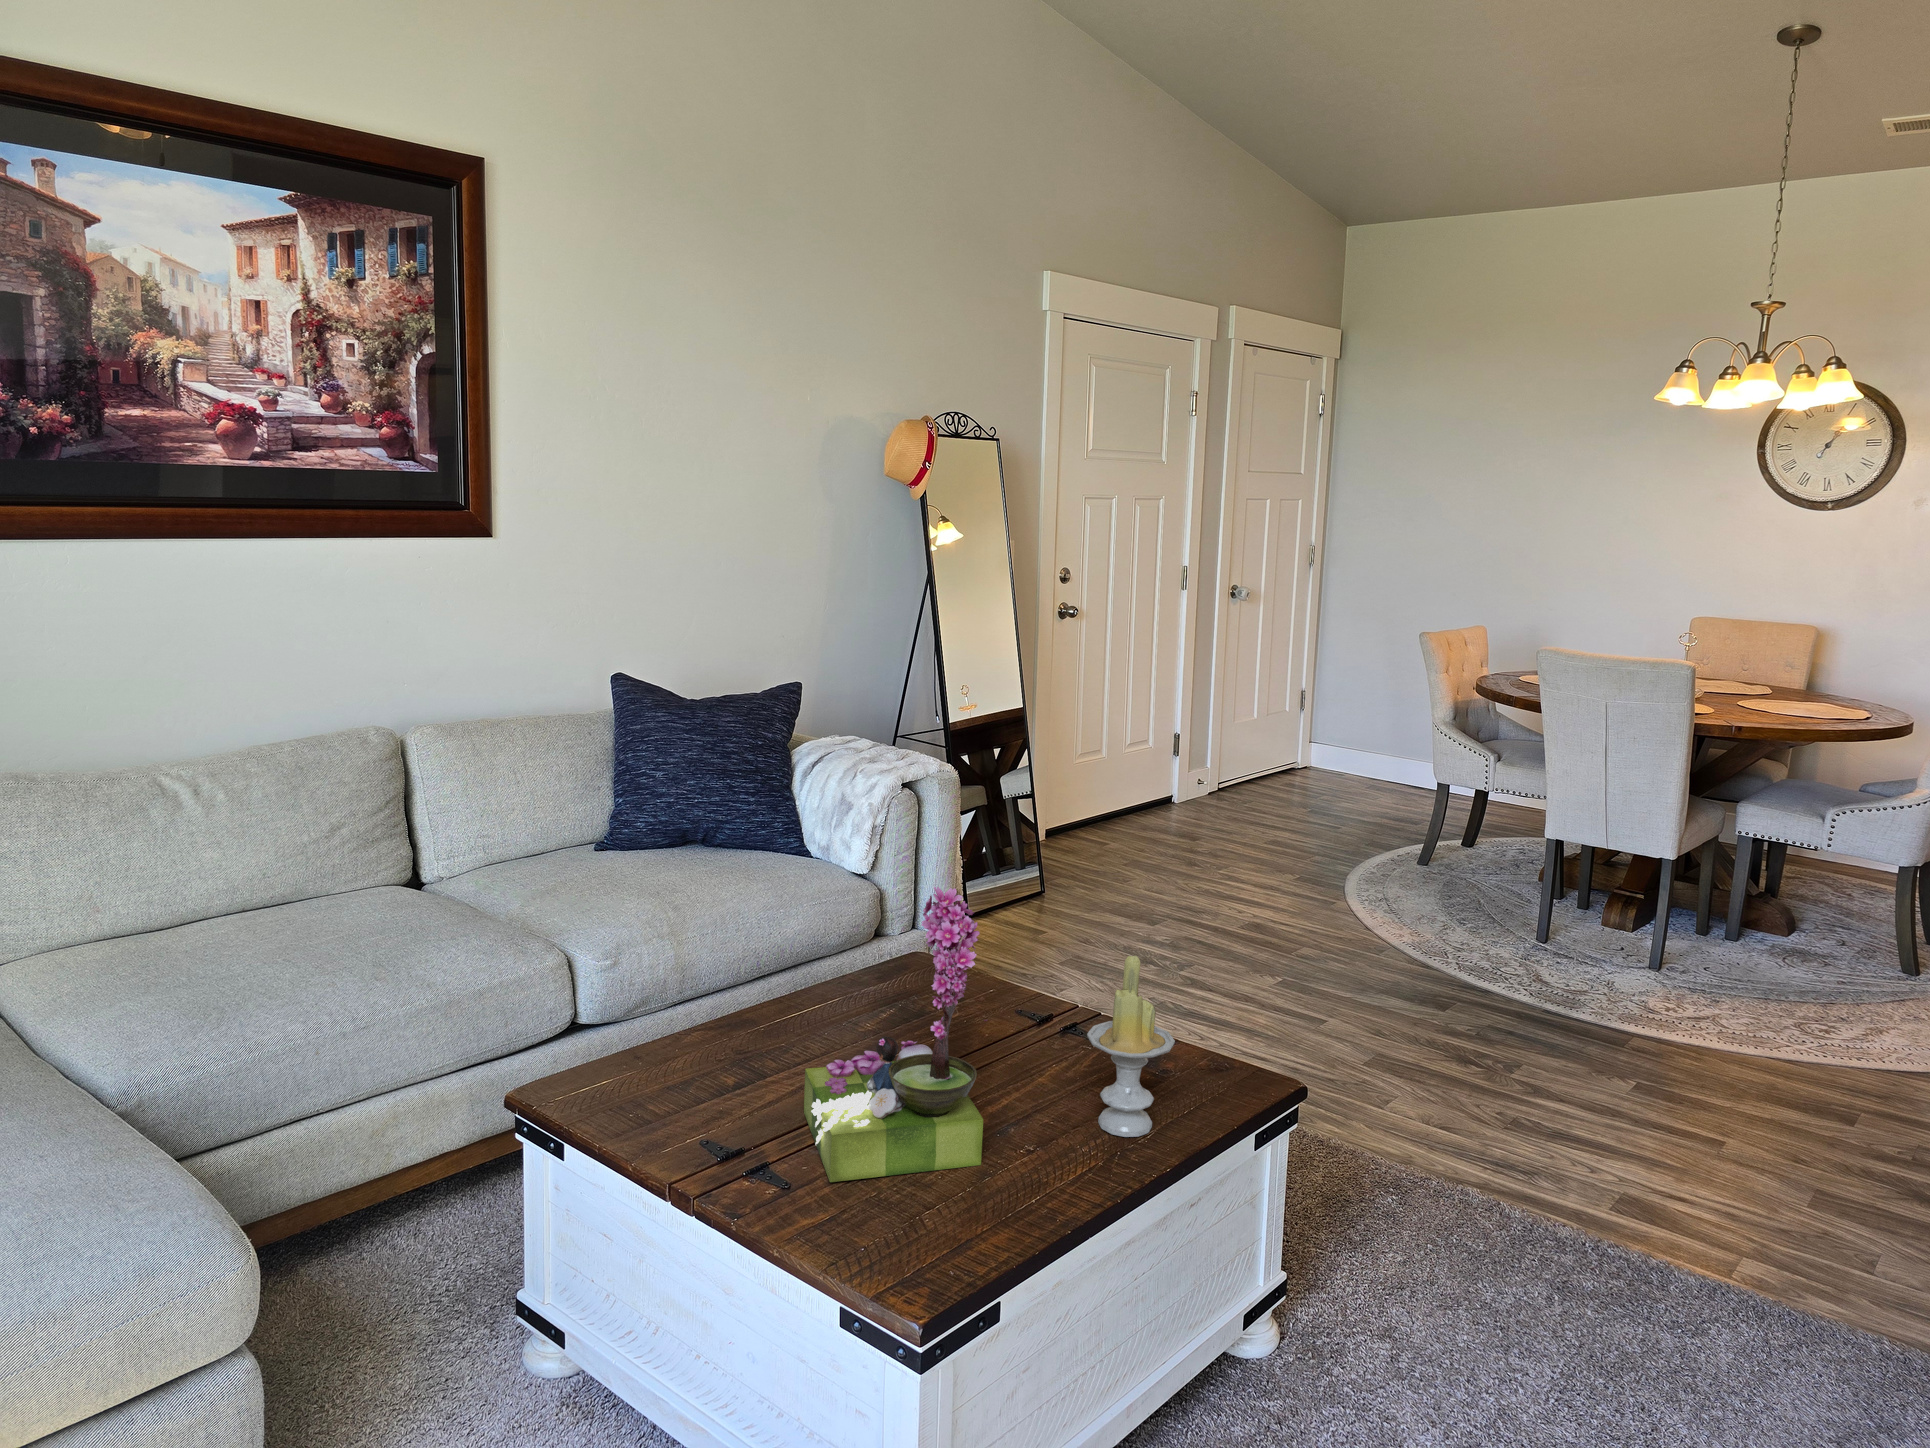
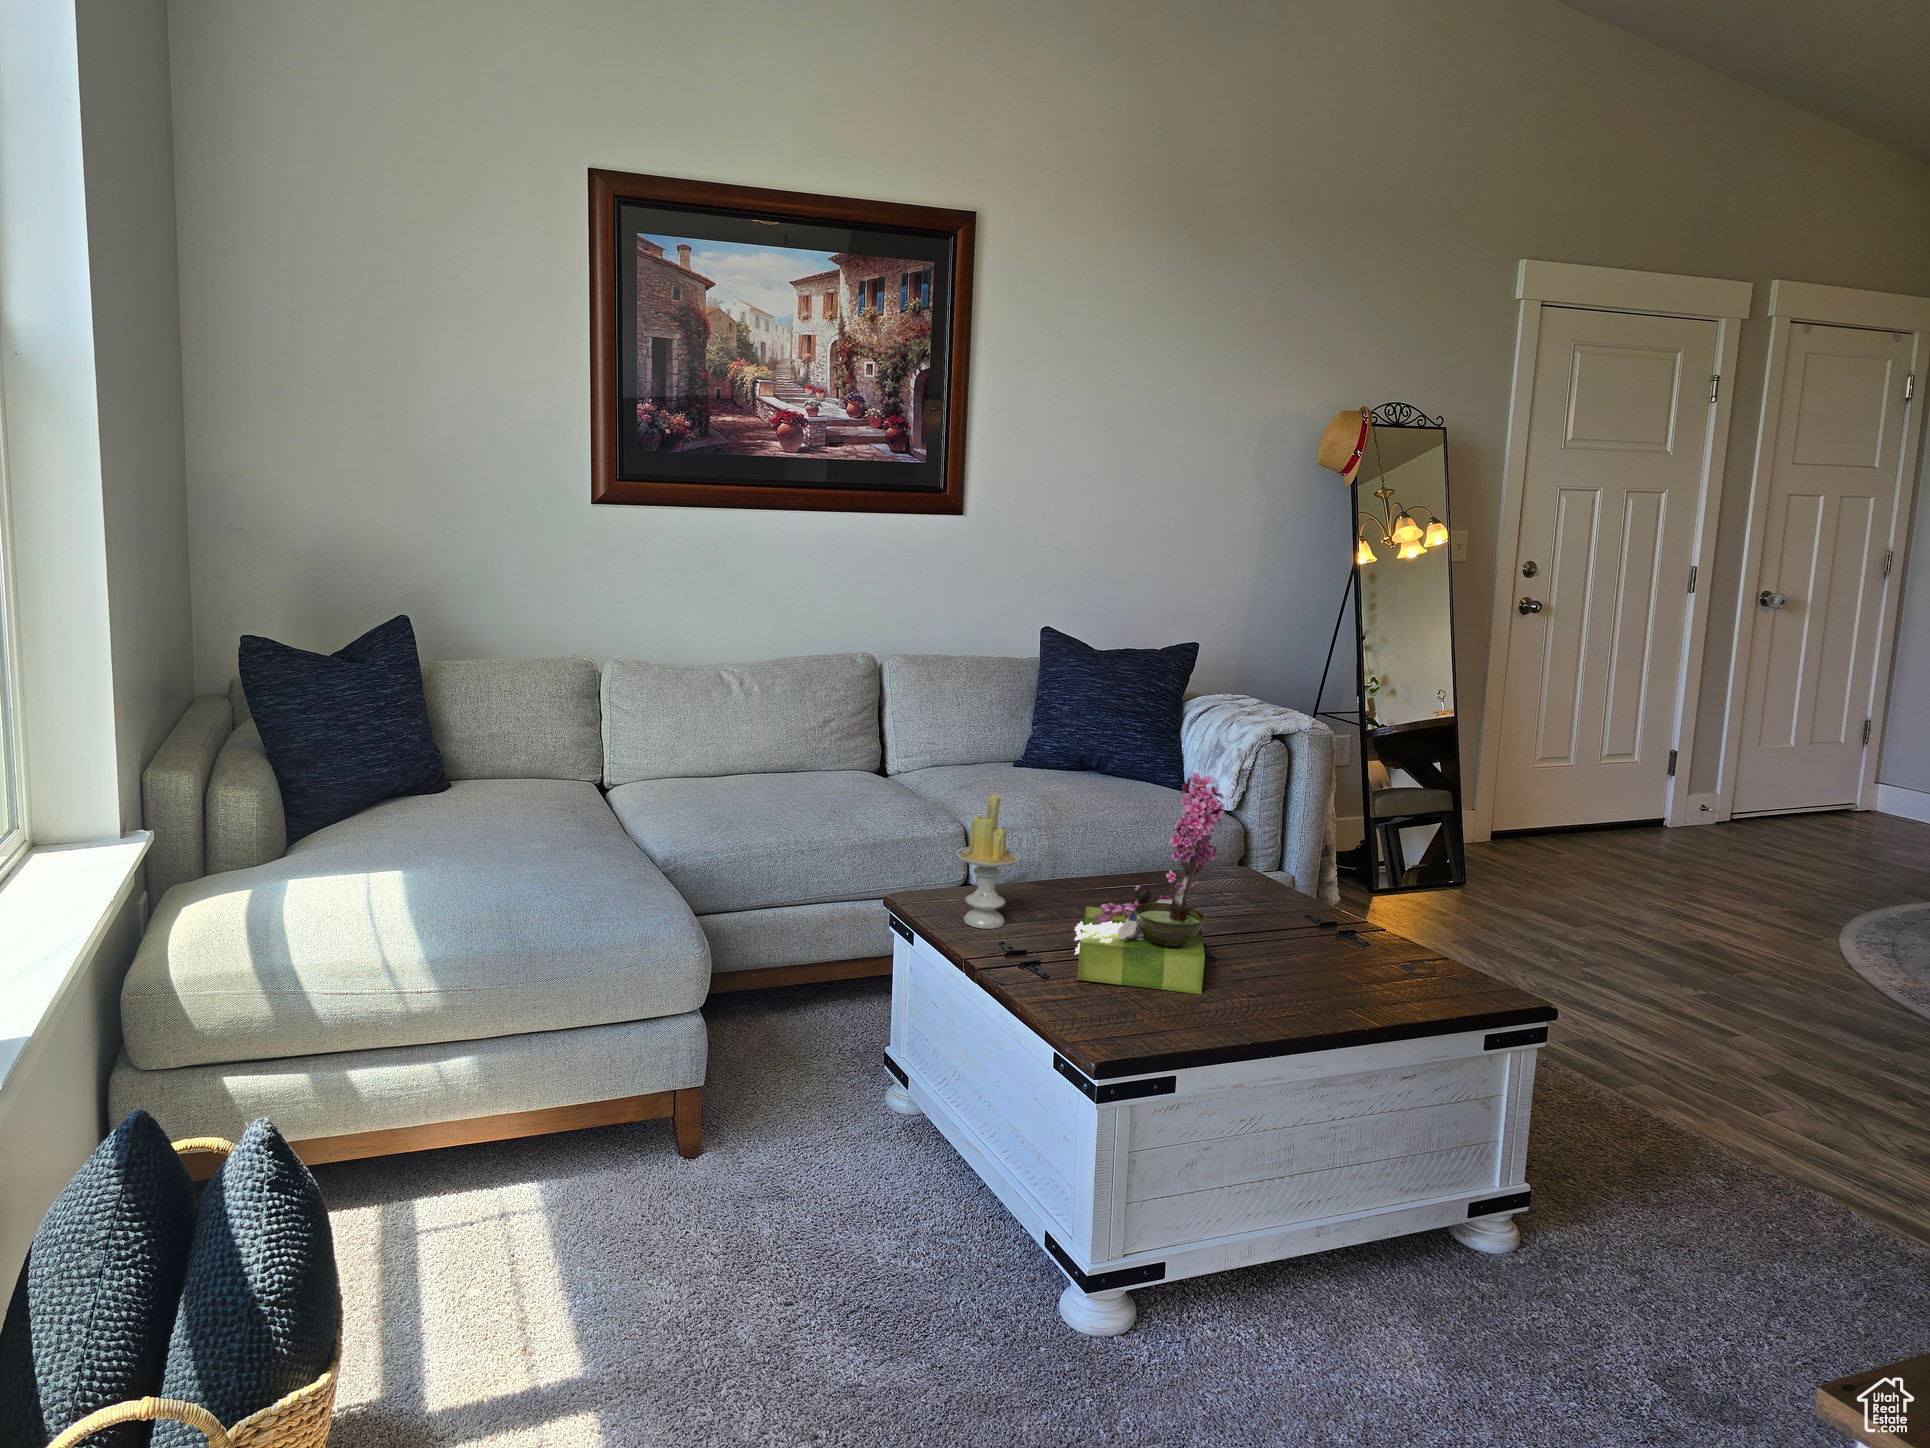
candle: present [1087,956,1175,1137] -> present [955,794,1021,929]

